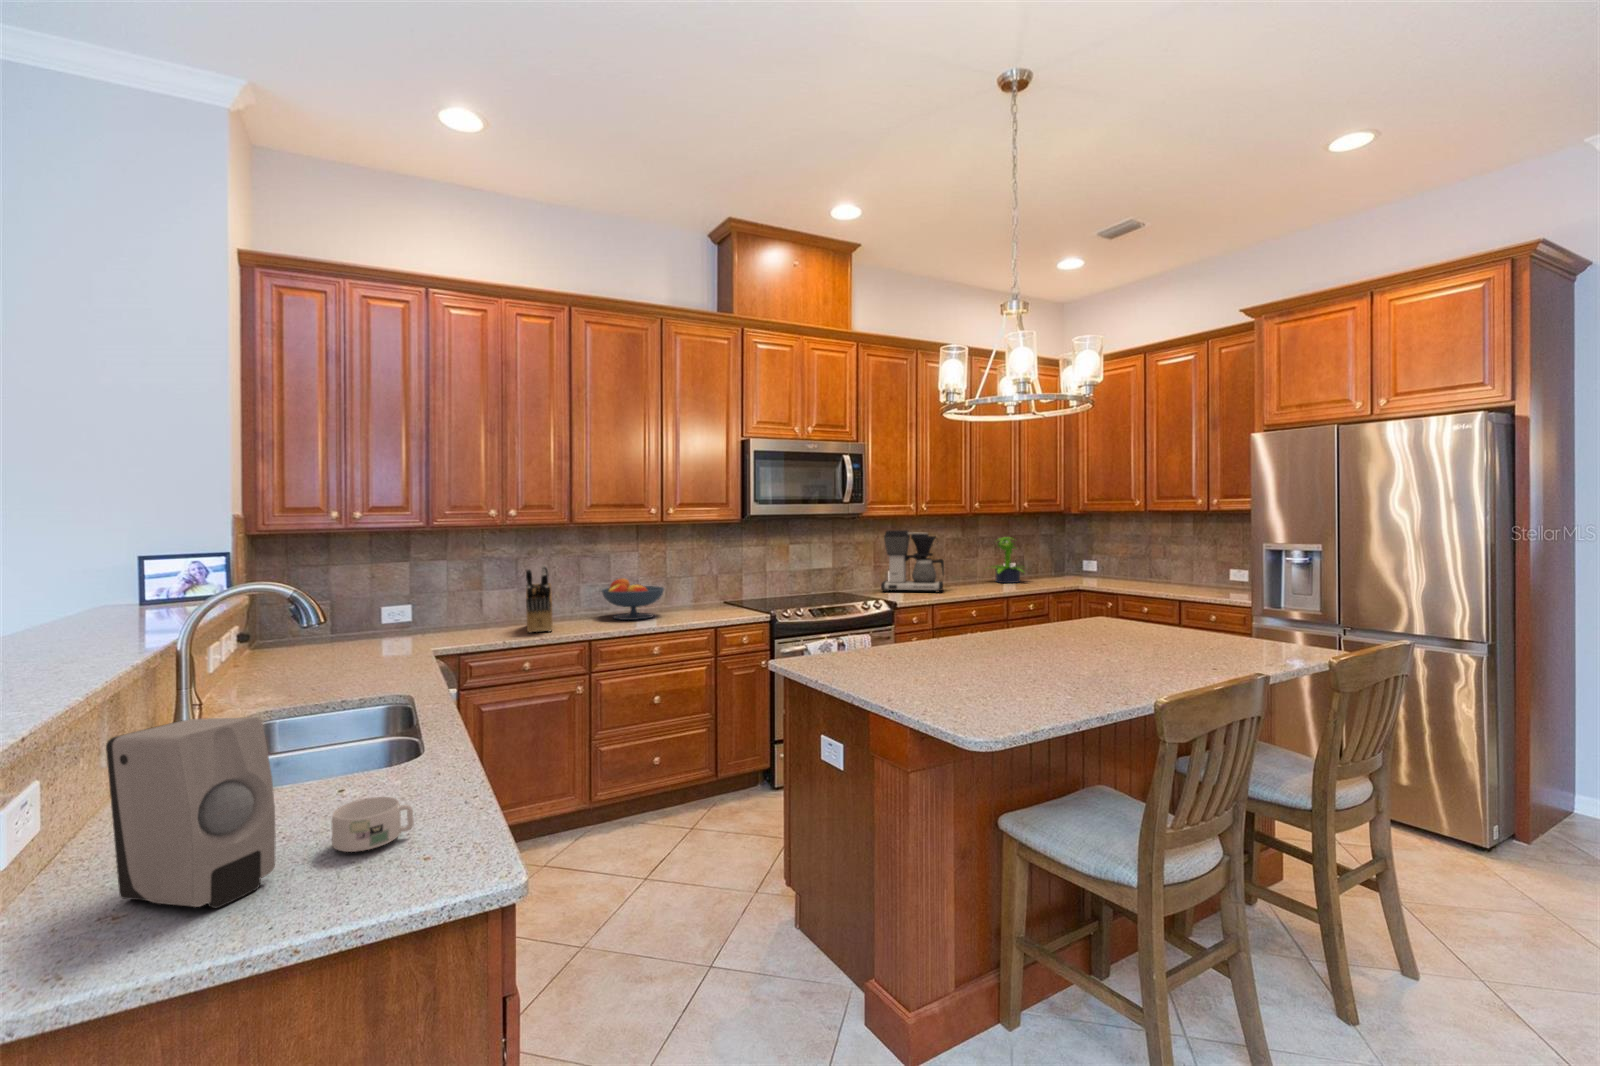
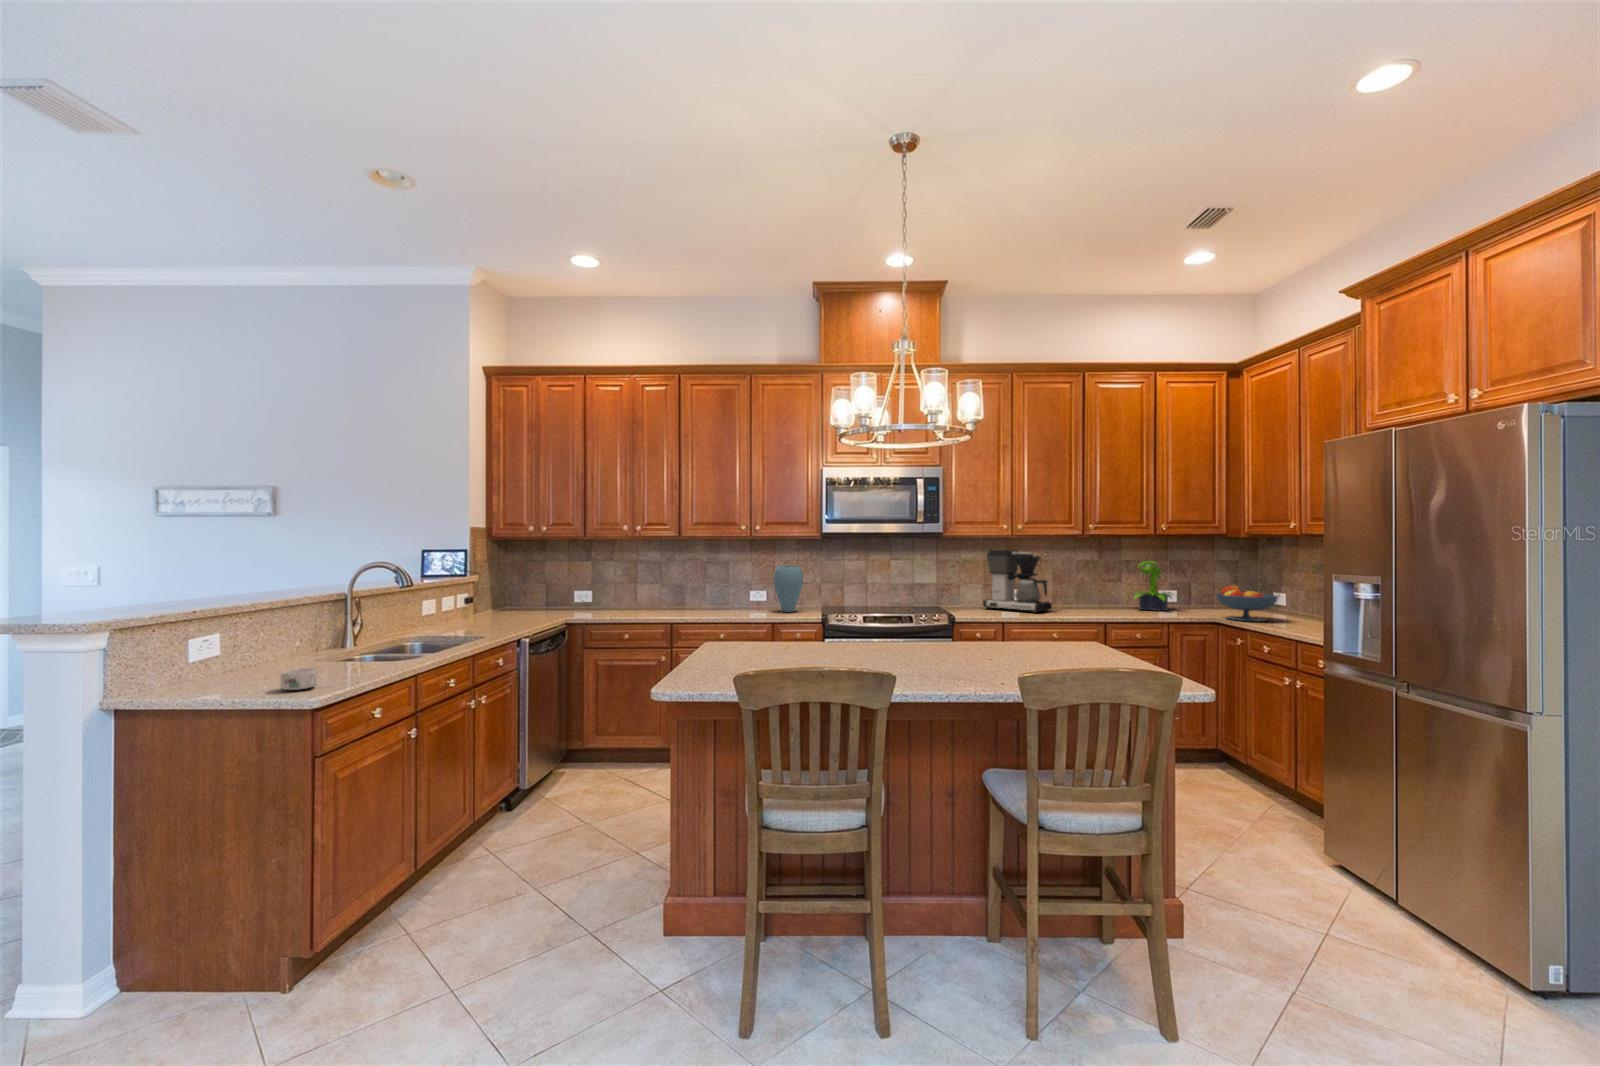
vase: none [688,556,722,613] -> present [774,566,803,612]
knife block: present [526,565,552,633] -> none [631,566,669,615]
fruit bowl: present [602,579,664,620] -> present [1216,586,1278,621]
soap dispenser: present [106,717,275,908] -> none [200,617,248,697]

